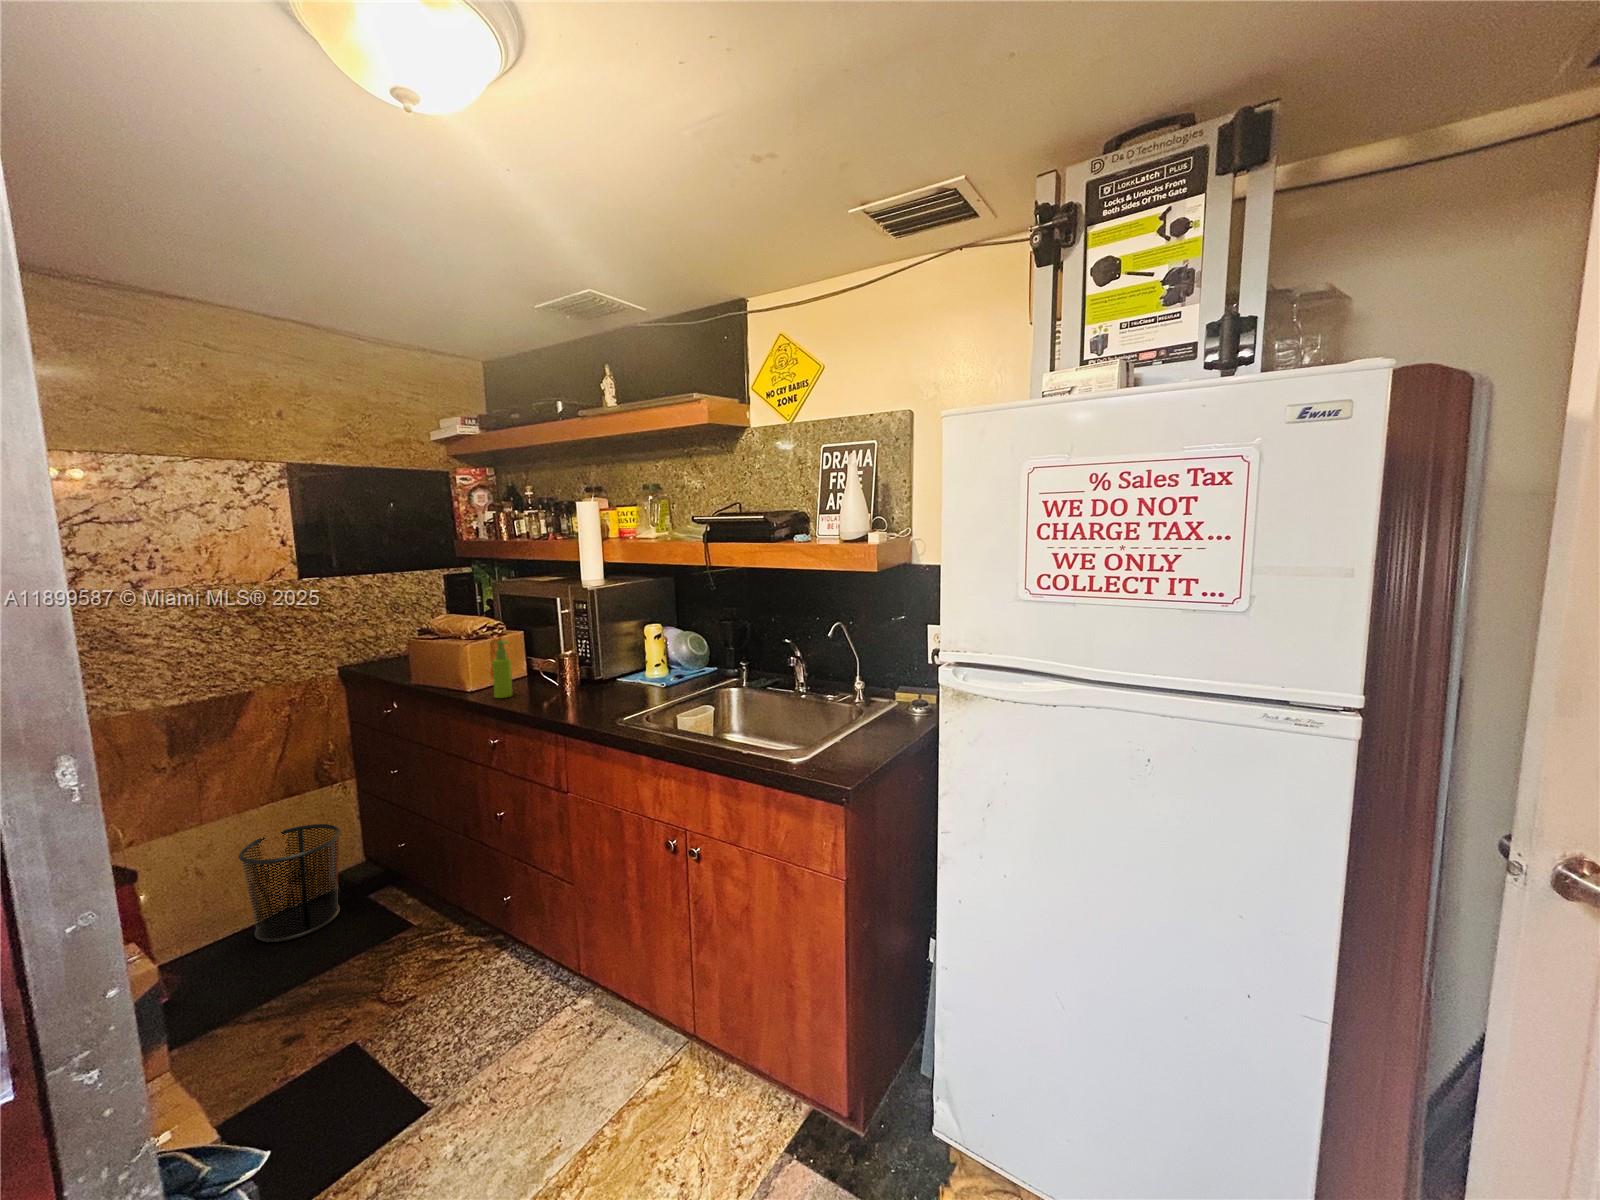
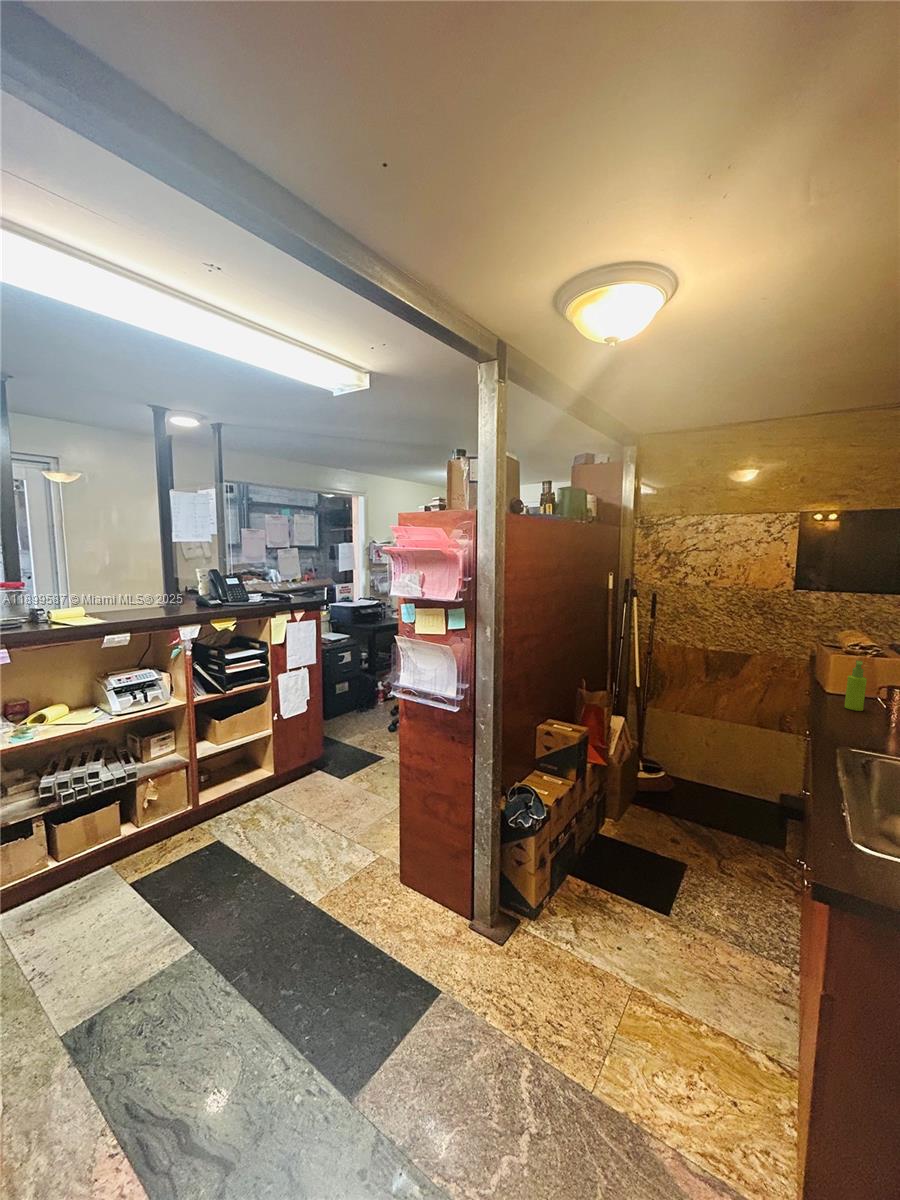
waste bin: present [238,824,341,942] -> none [717,742,775,813]

